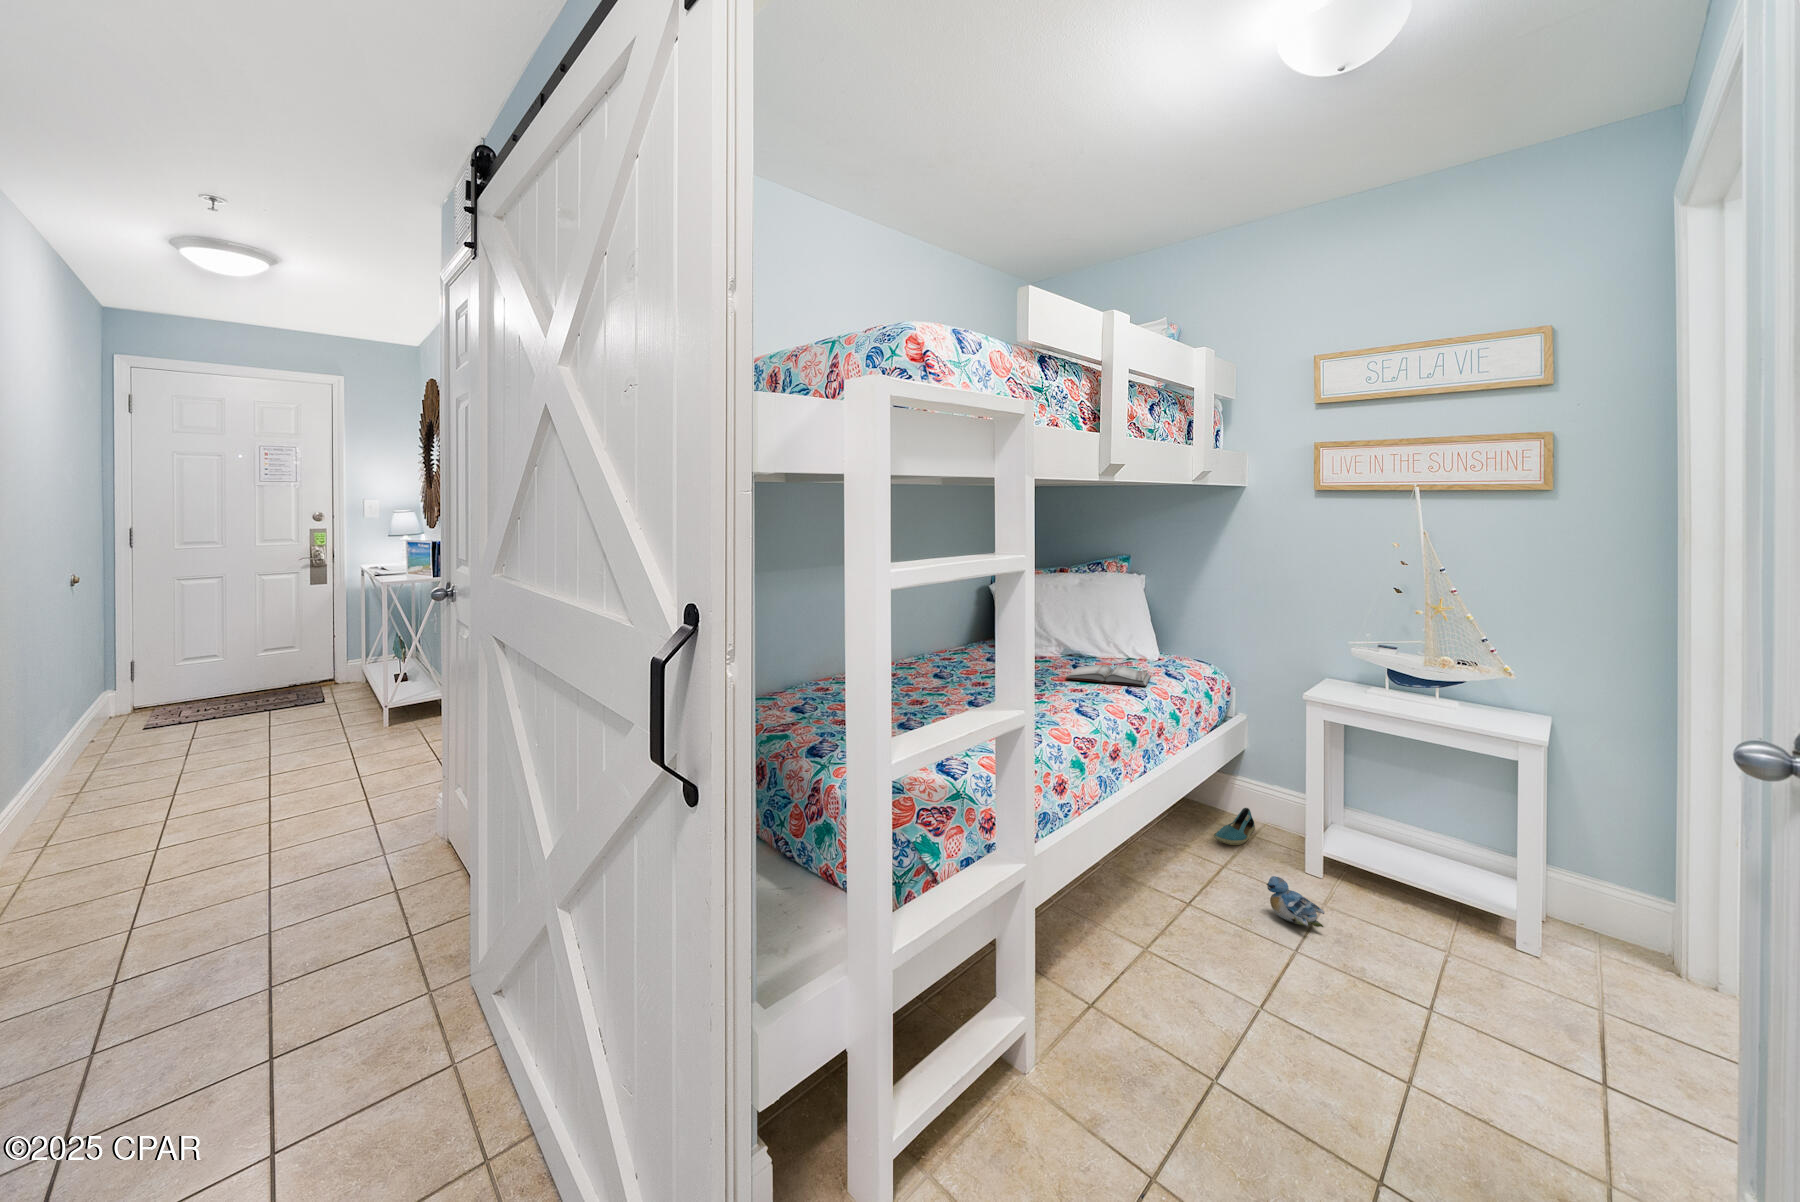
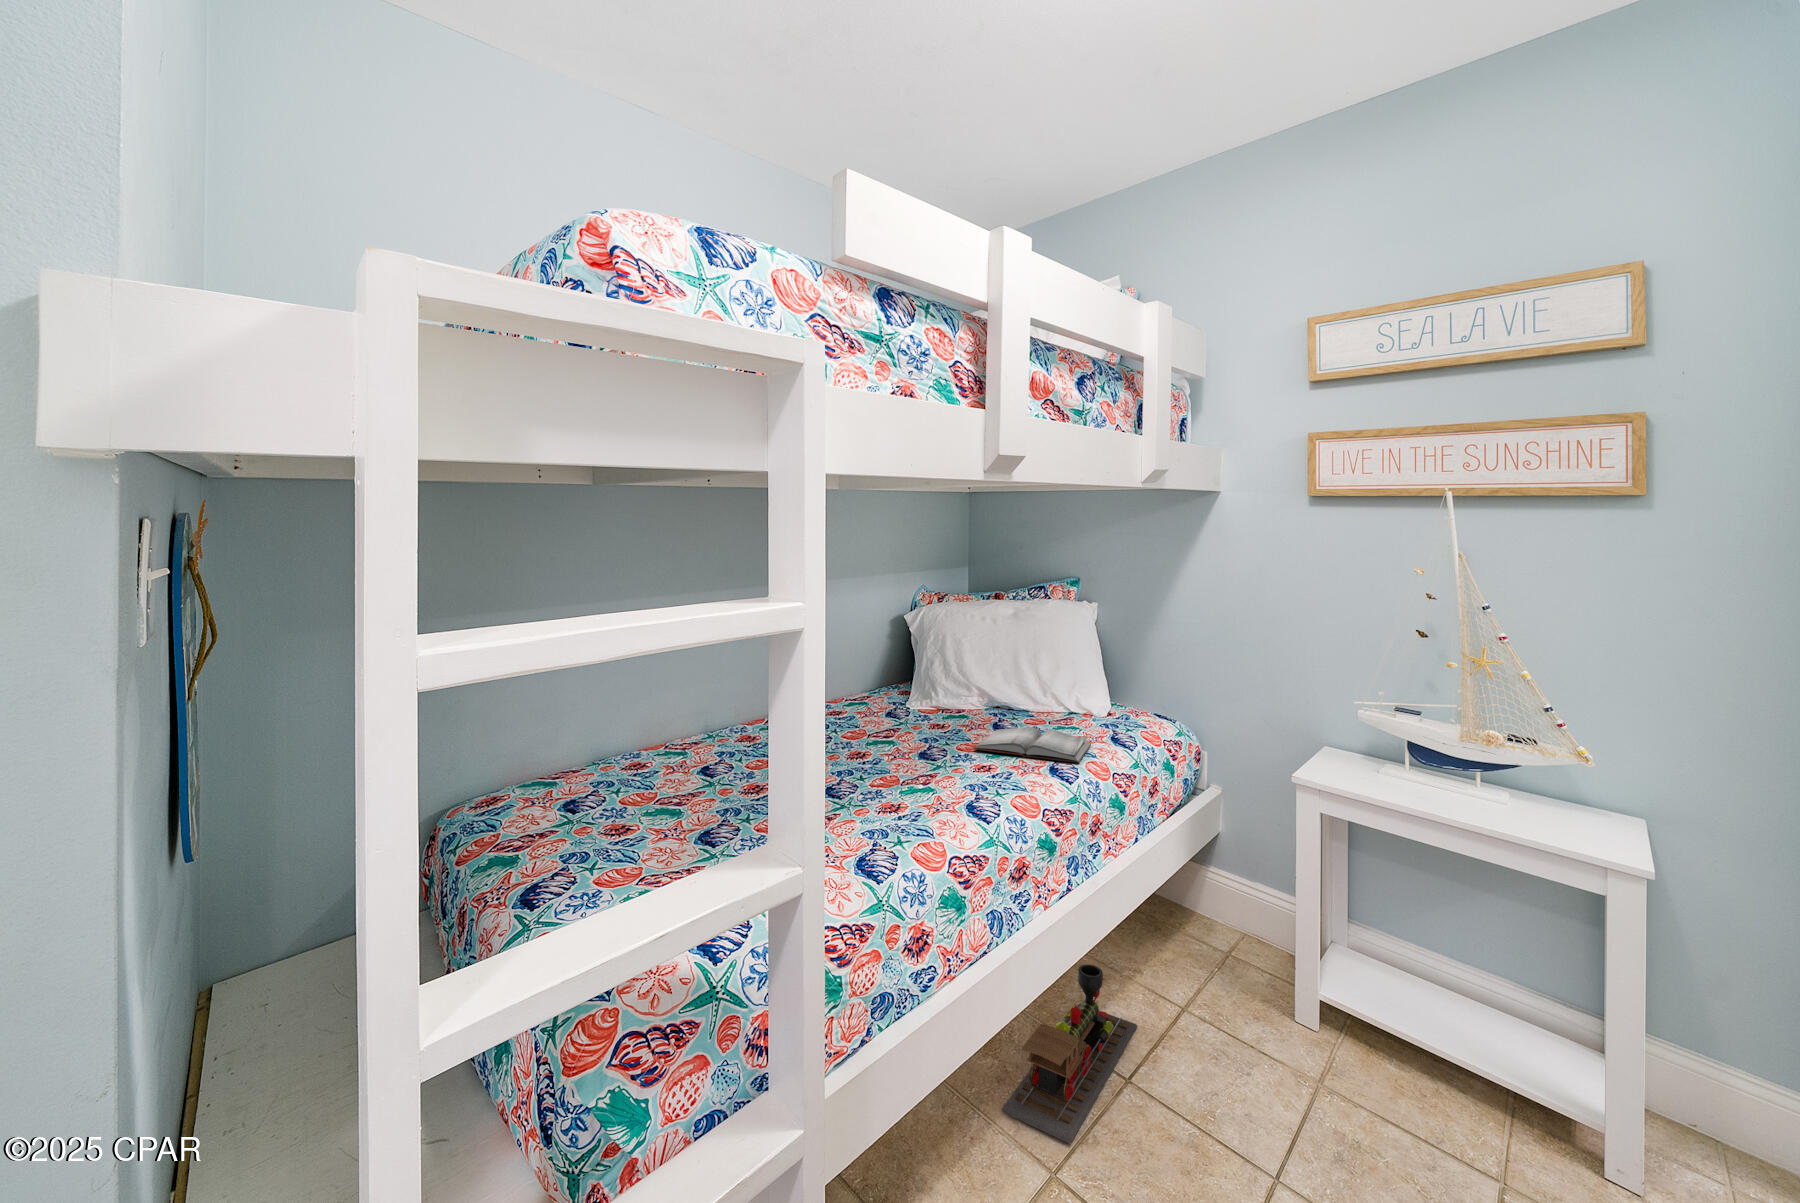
shoe: present [1214,808,1255,845] -> none [1178,914,1235,972]
toy train: none [1101,829,1188,937] -> present [1002,964,1137,1144]
plush toy: present [1267,876,1324,927] -> none [1240,1042,1322,1126]

